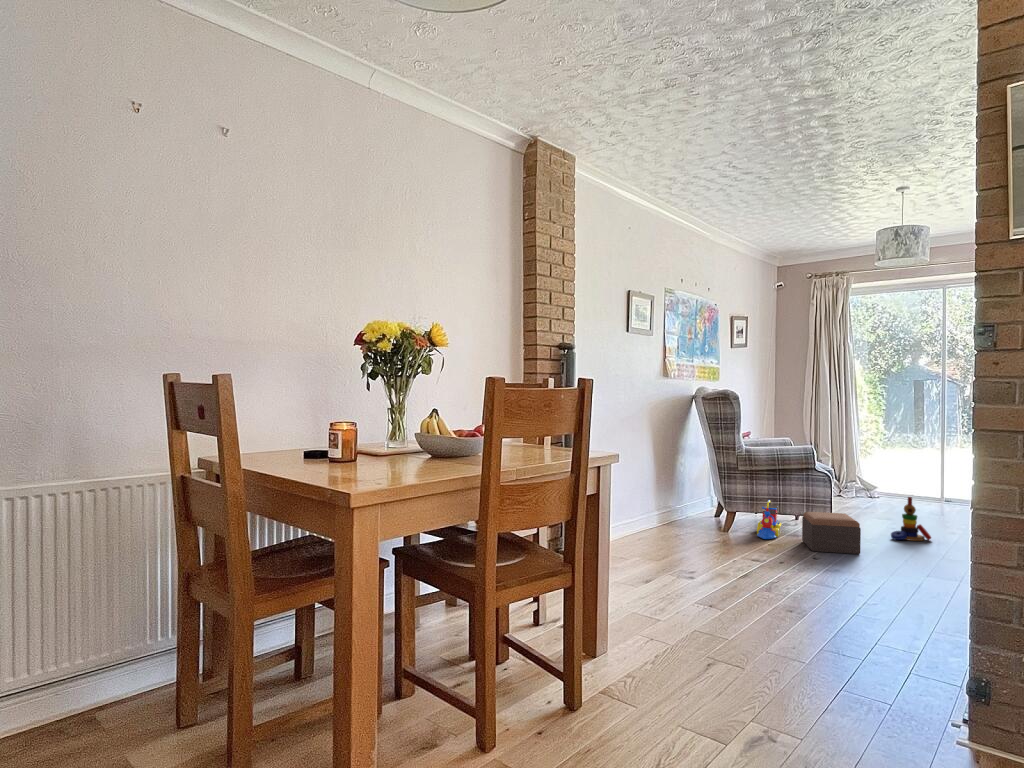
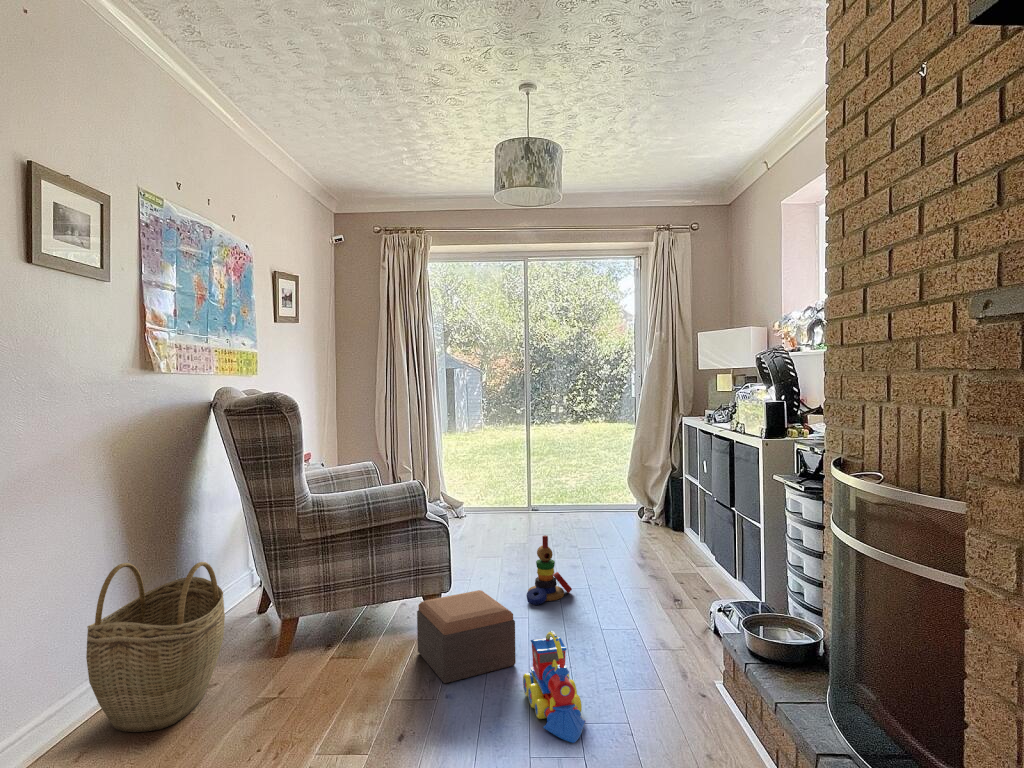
woven basket: none [644,464,699,537] -> present [86,562,225,732]
toy train: present [757,500,782,539] -> present [523,631,585,743]

